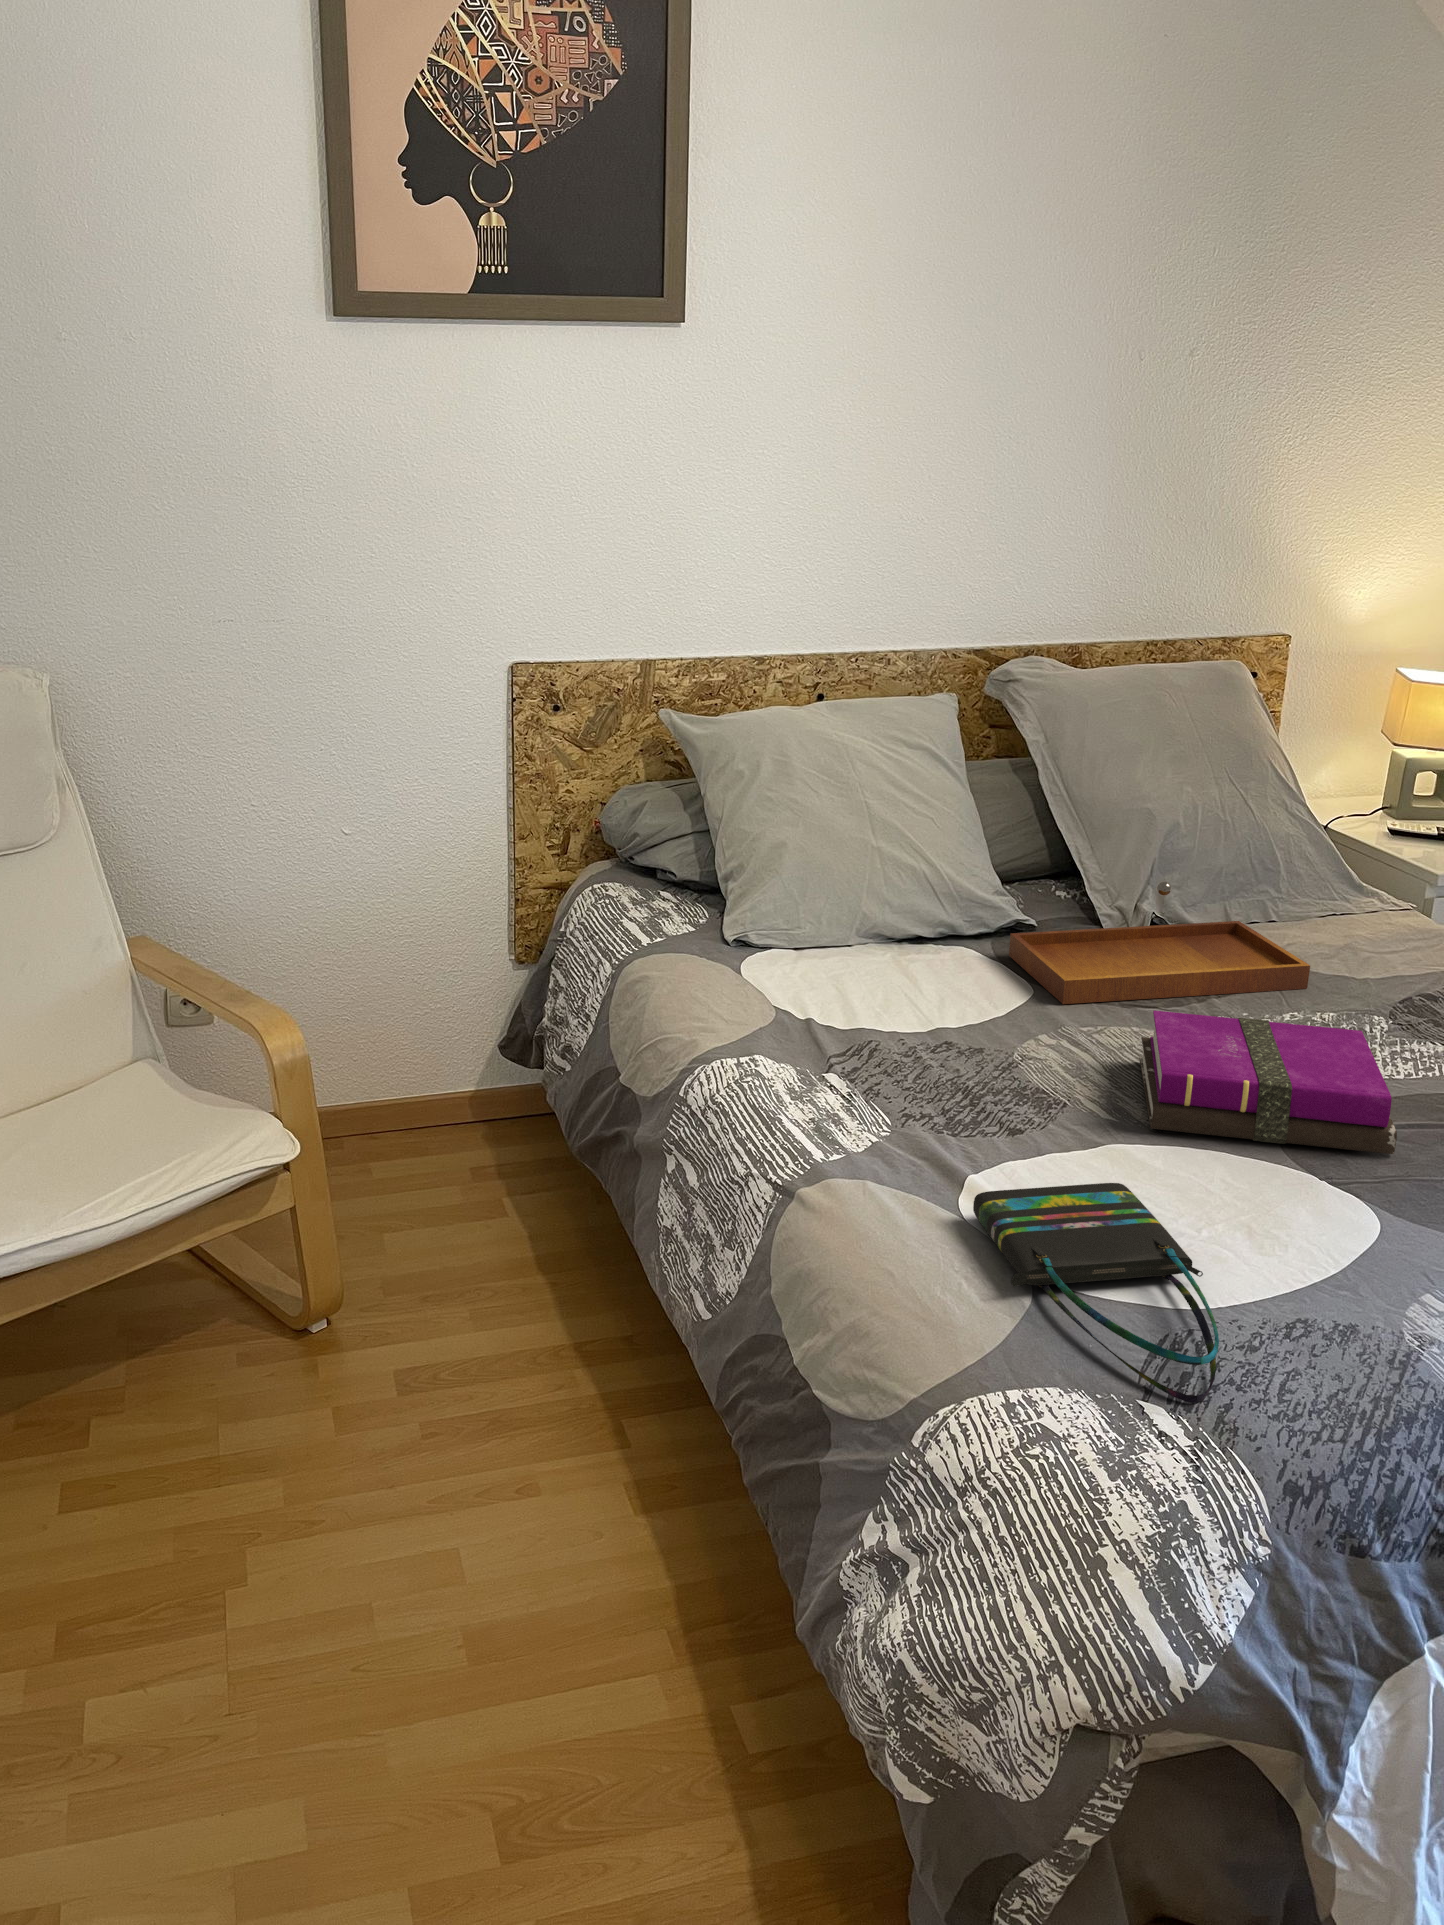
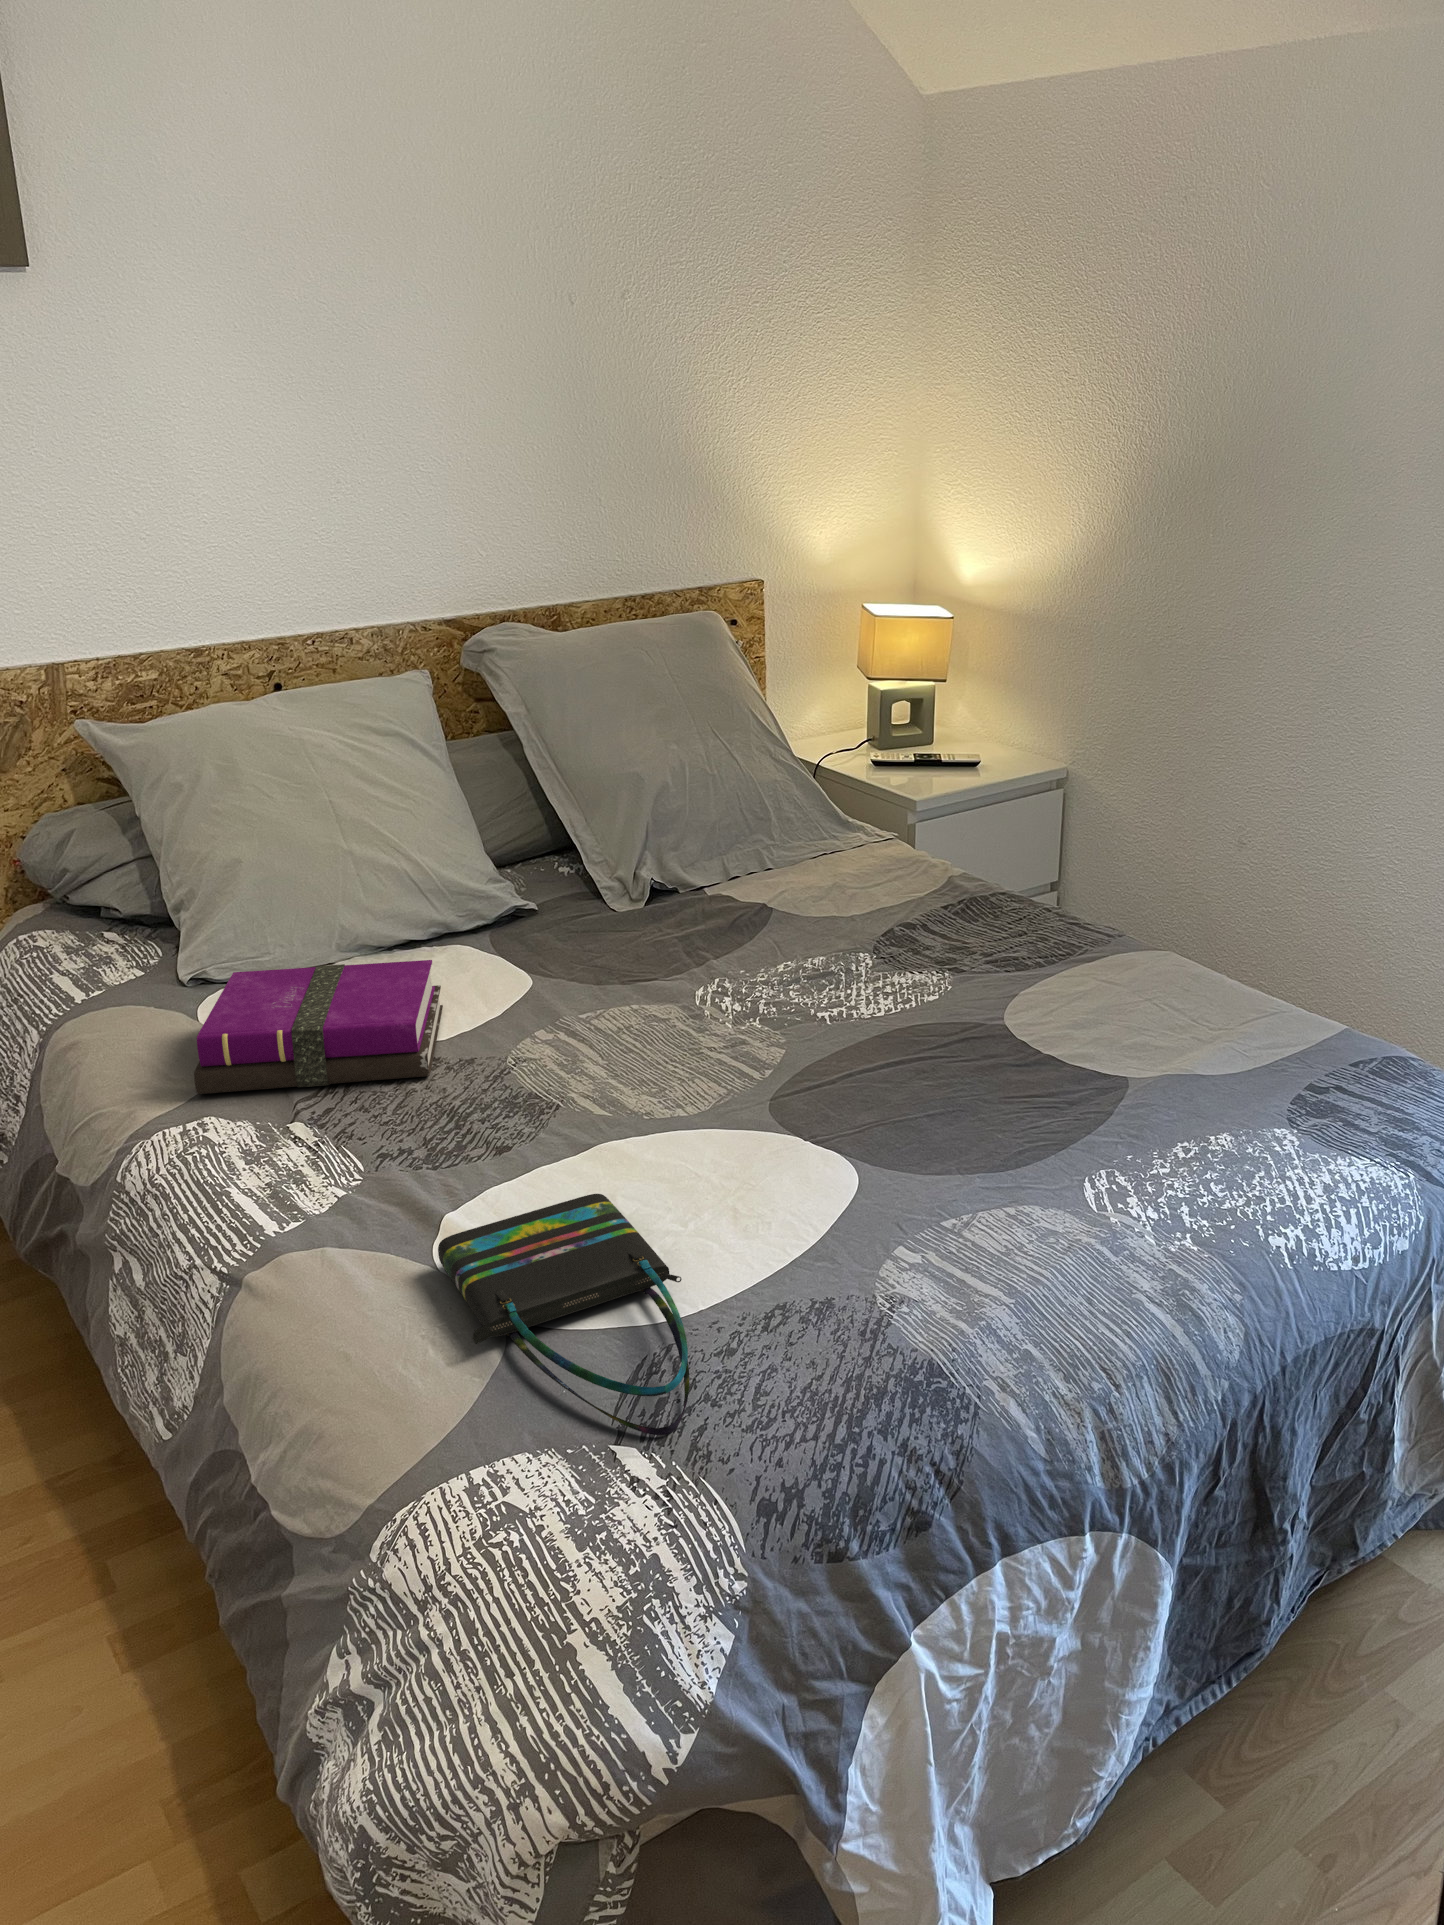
tray: present [1009,881,1310,1004] -> none [502,846,802,993]
notebook: present [1139,1011,1397,1154] -> present [194,960,443,1094]

